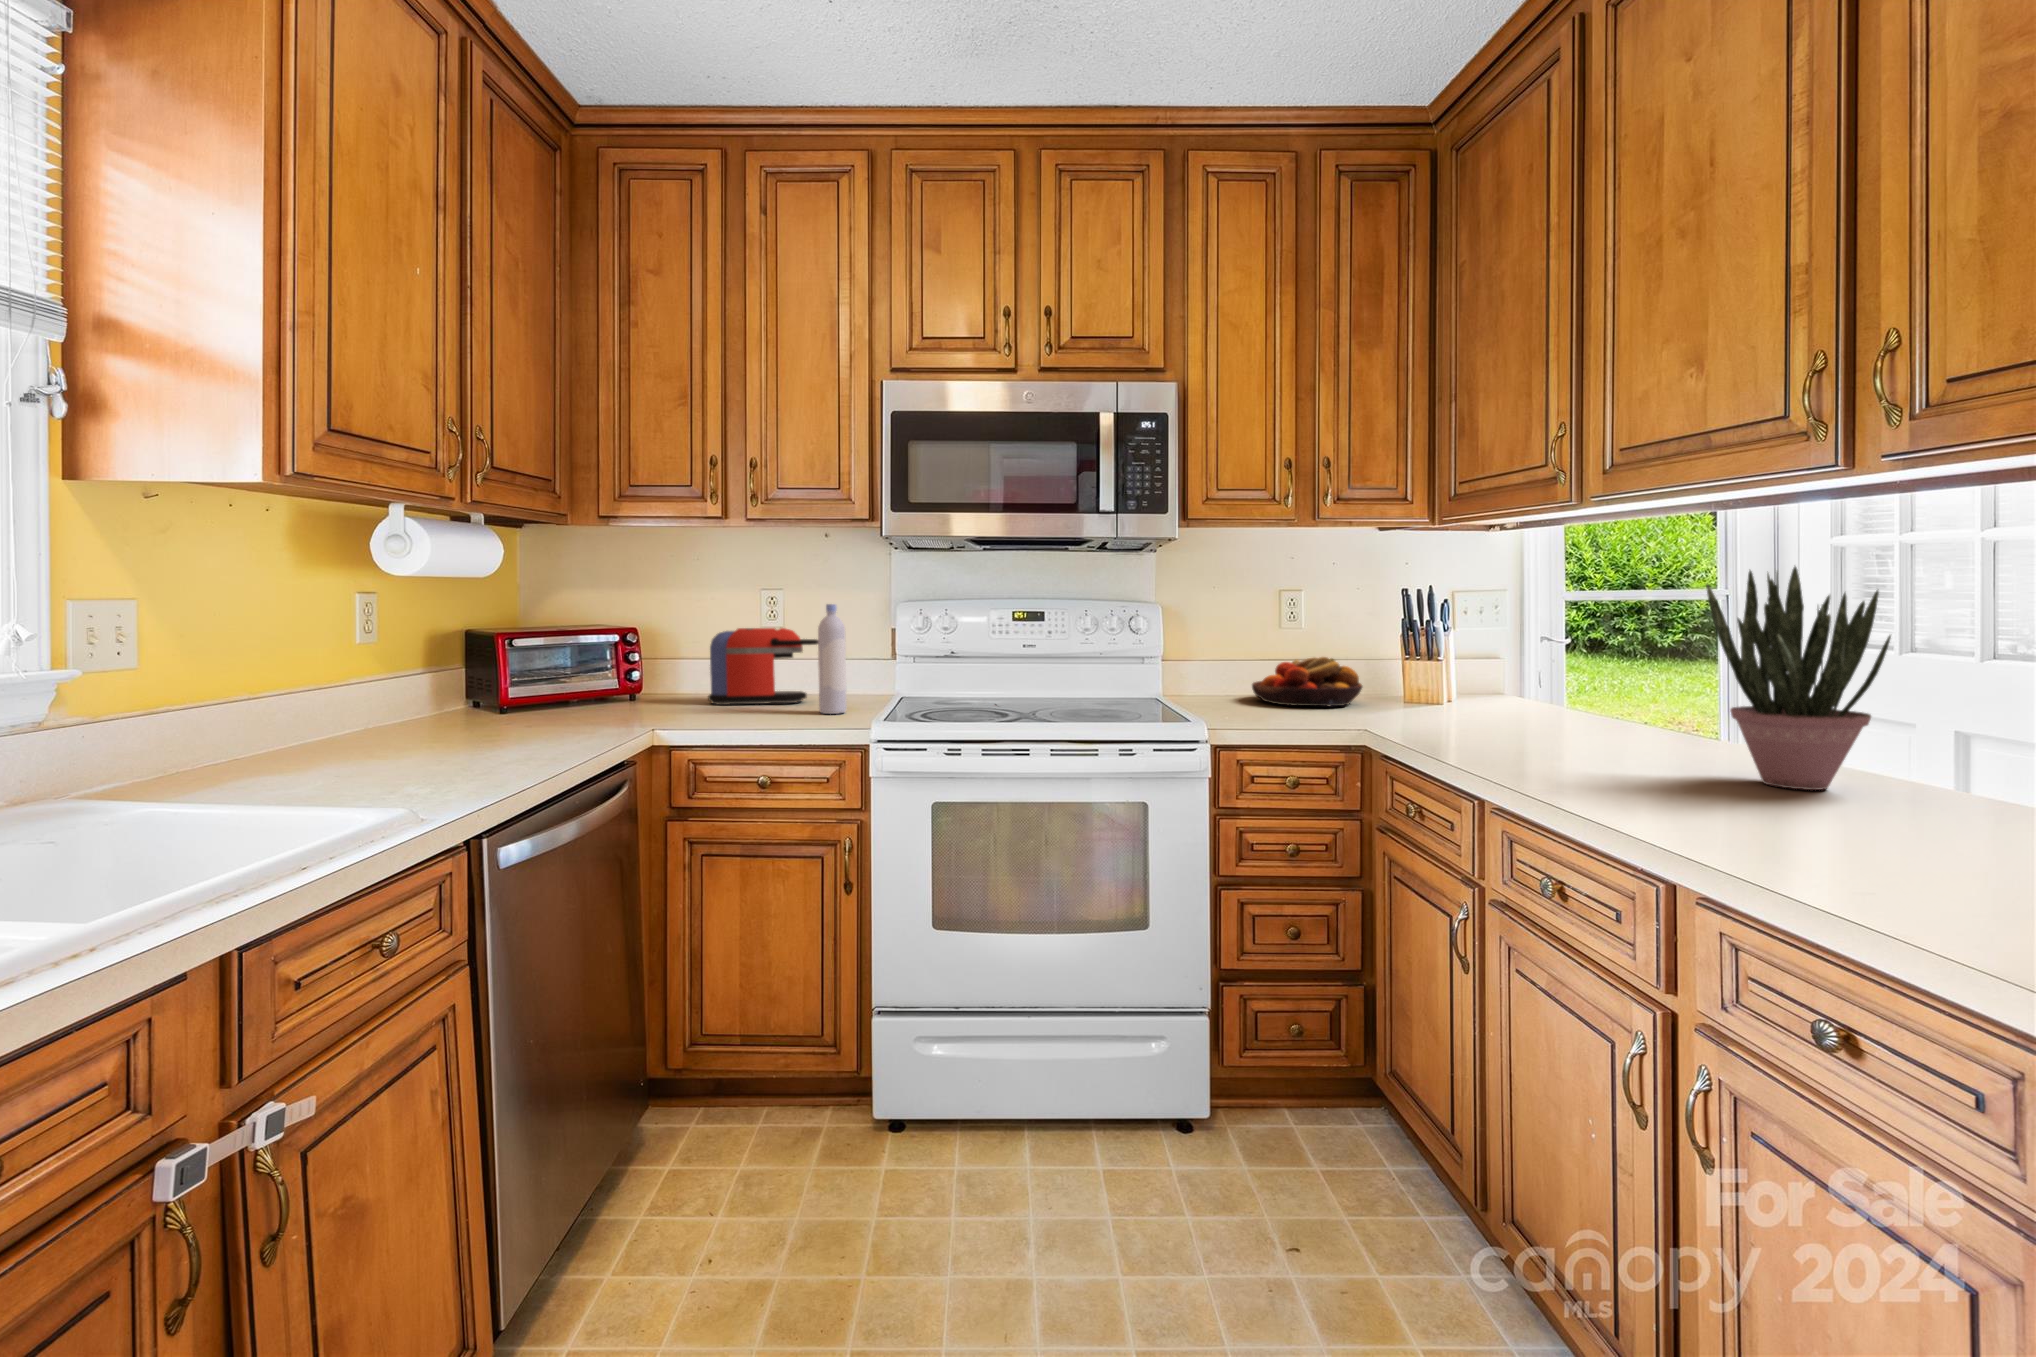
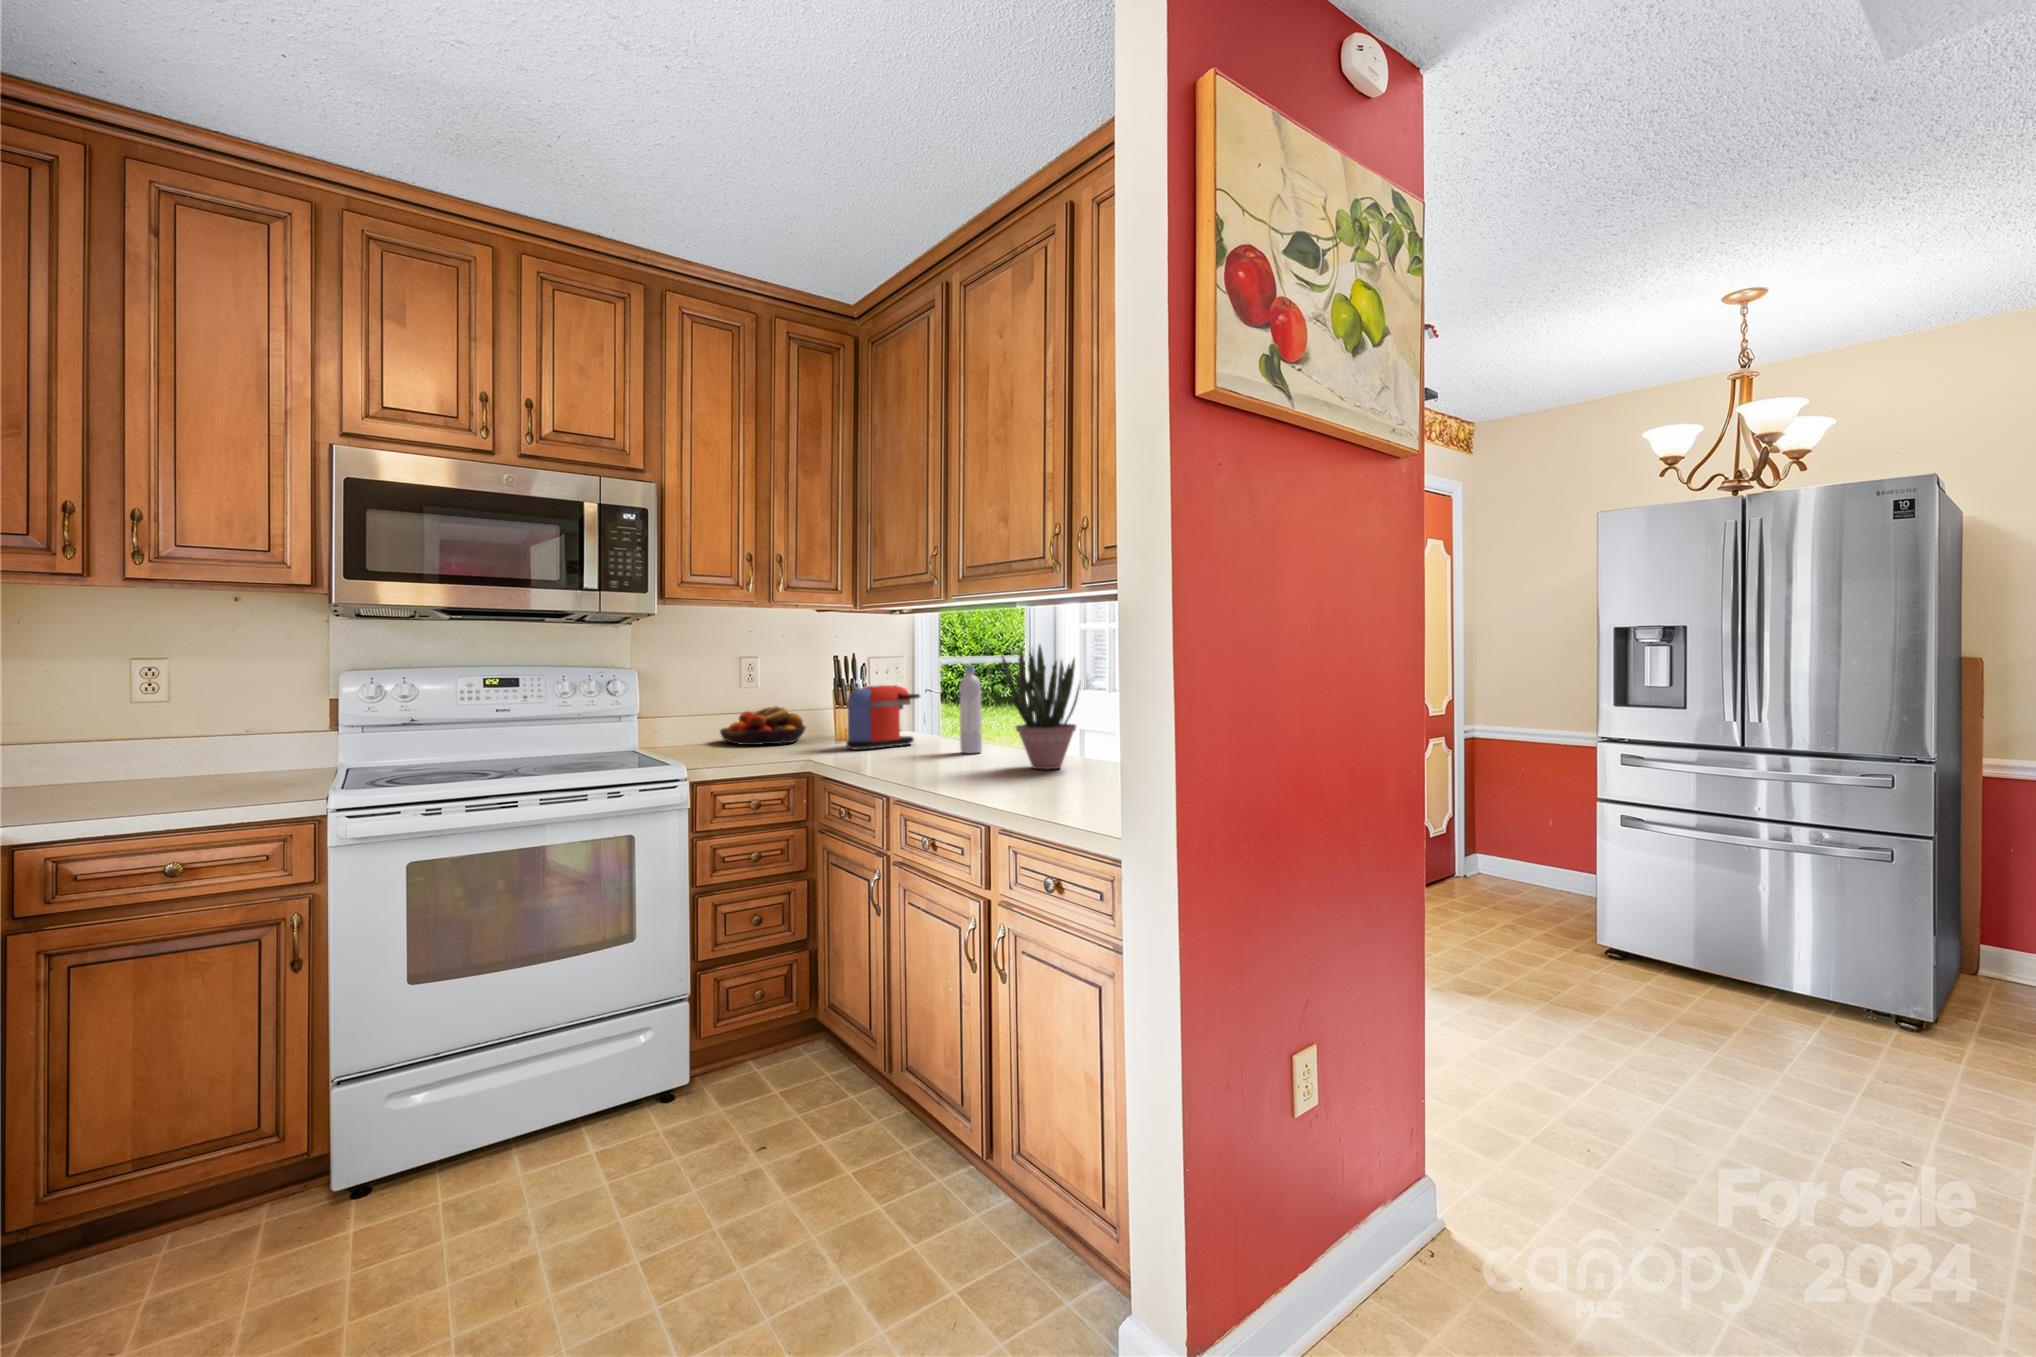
bottle: present [818,604,847,714] -> present [960,665,982,753]
coffee maker: present [708,628,818,705] -> present [846,685,920,750]

